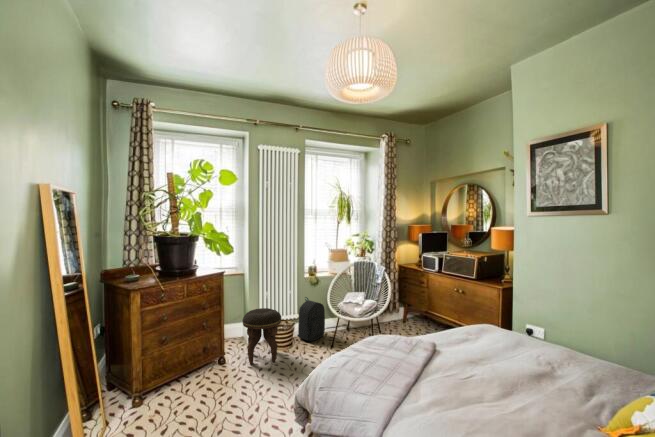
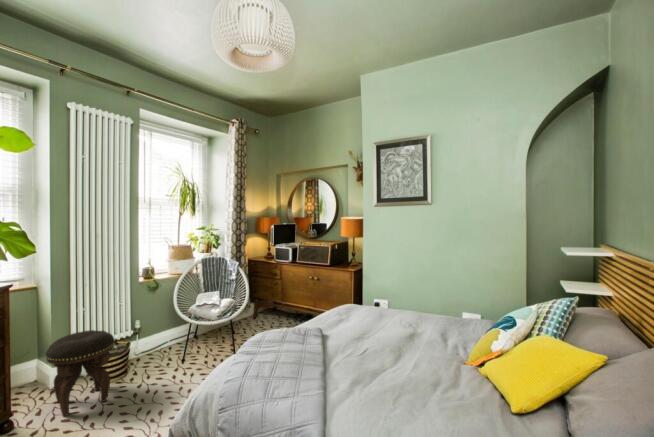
backpack: present [298,297,325,341] -> none [130,307,169,362]

